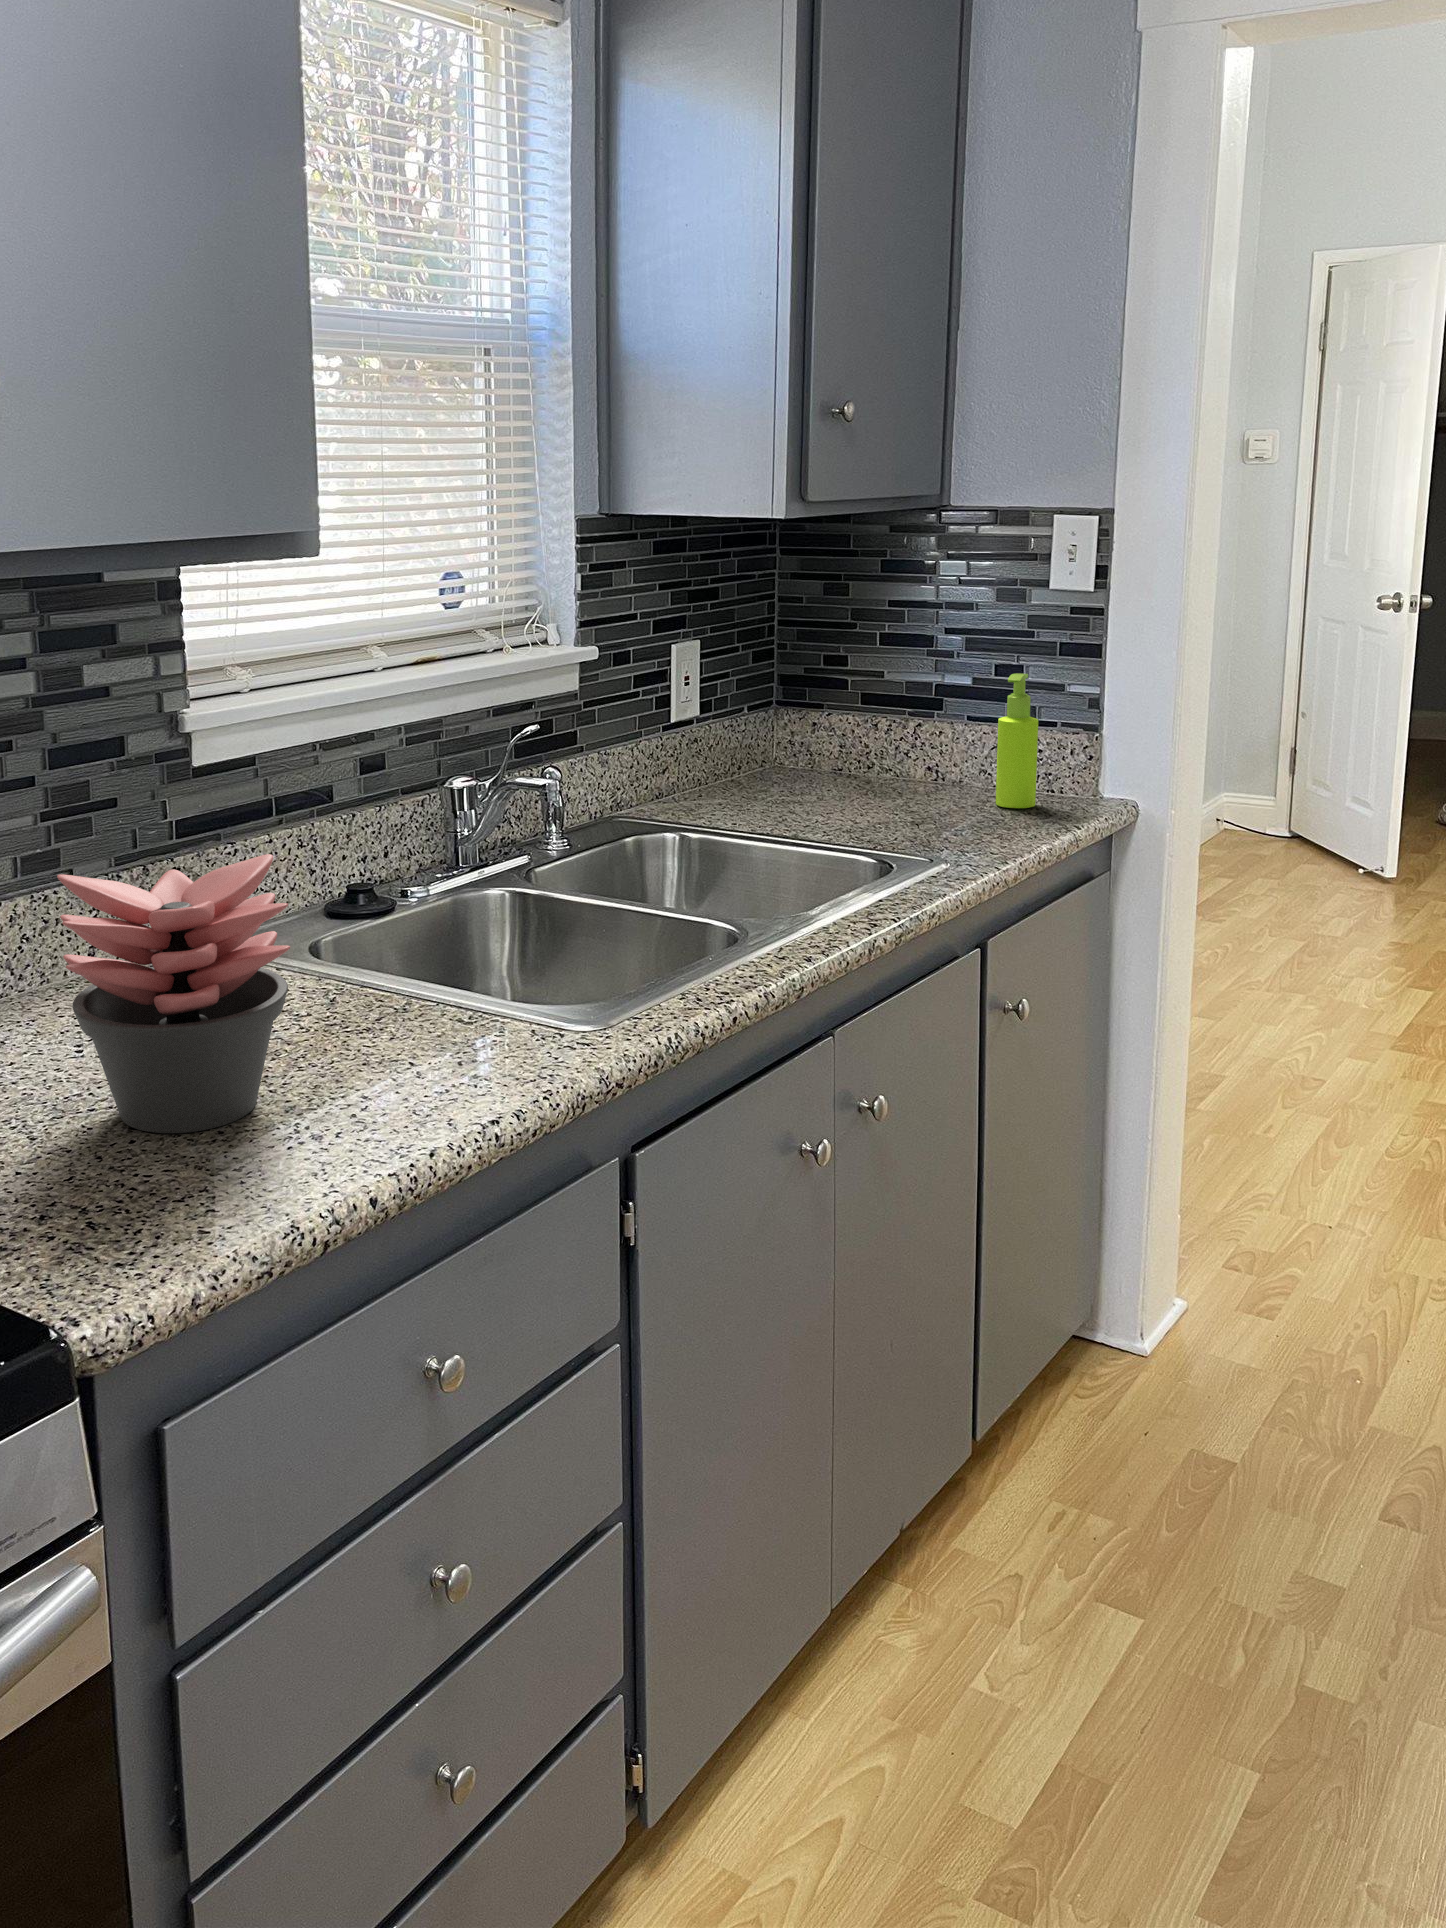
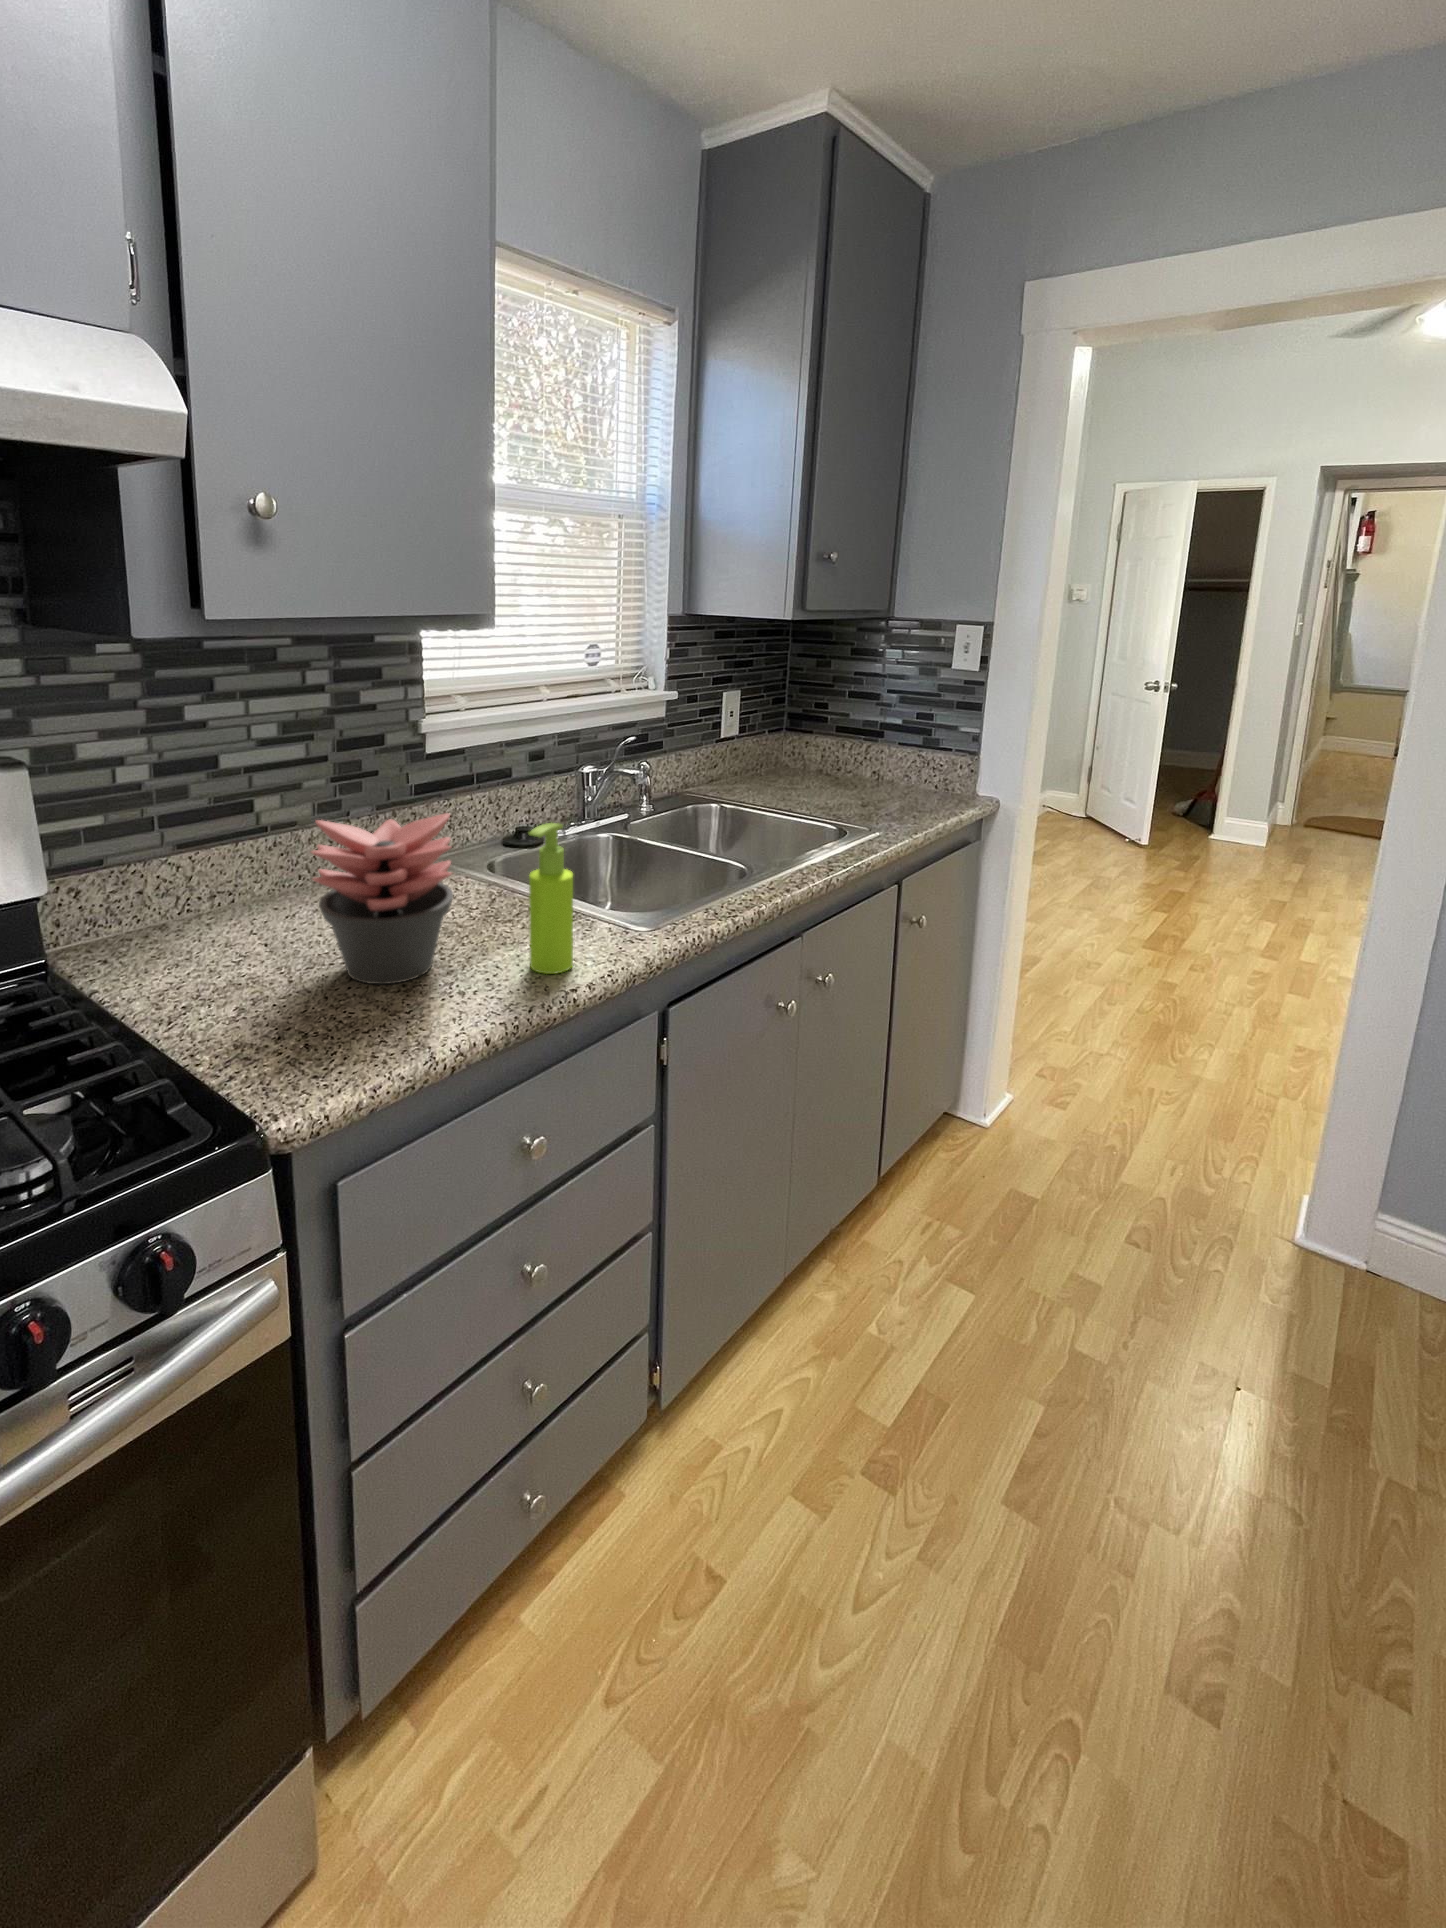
soap dispenser: present [996,673,1038,808] -> present [529,823,573,974]

